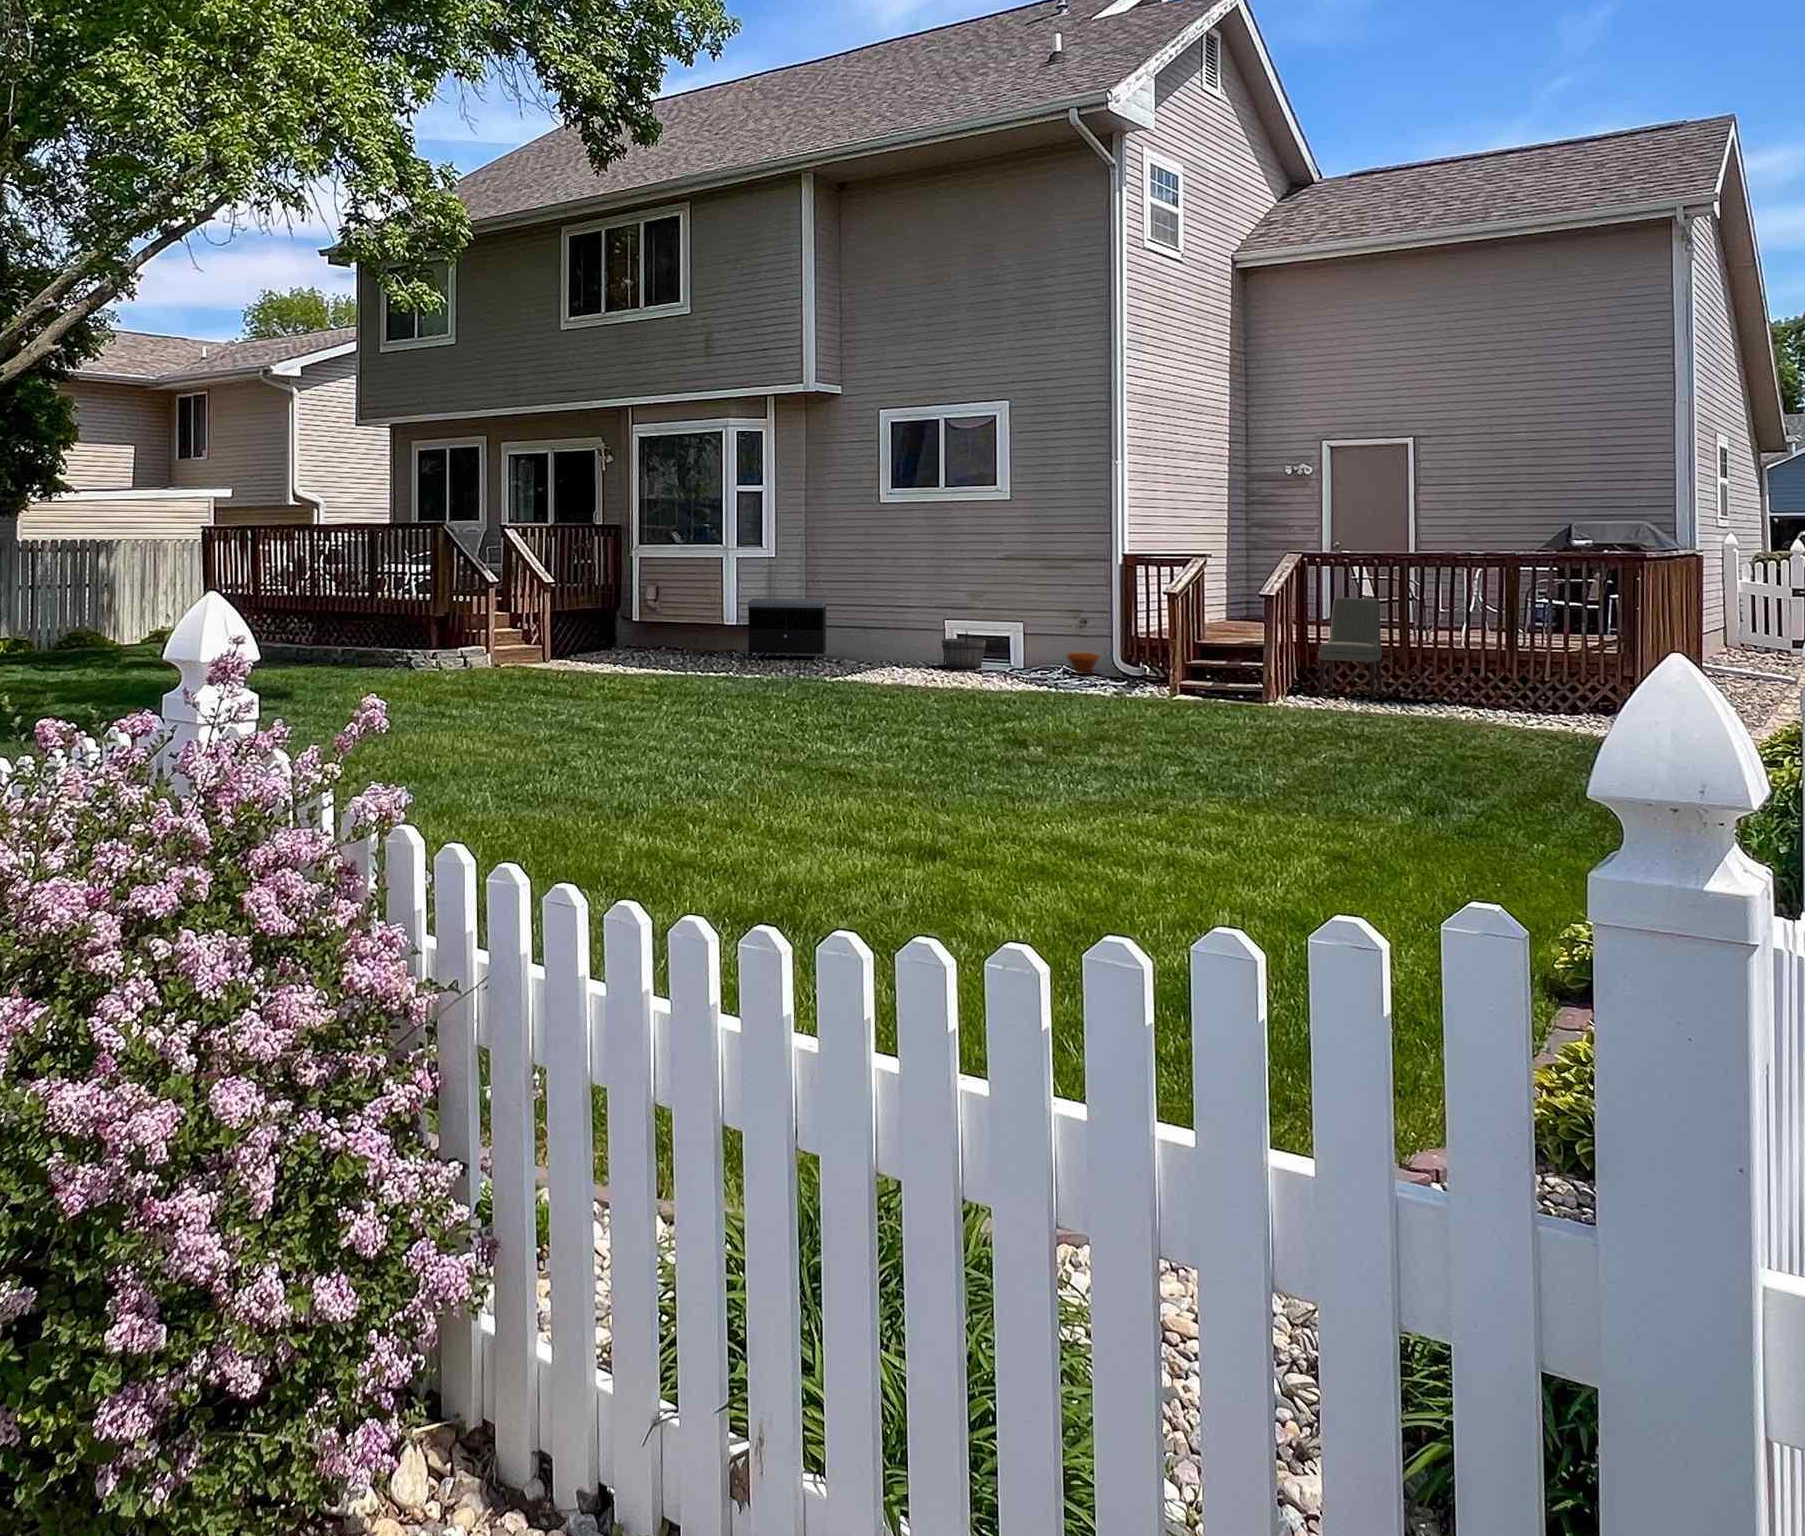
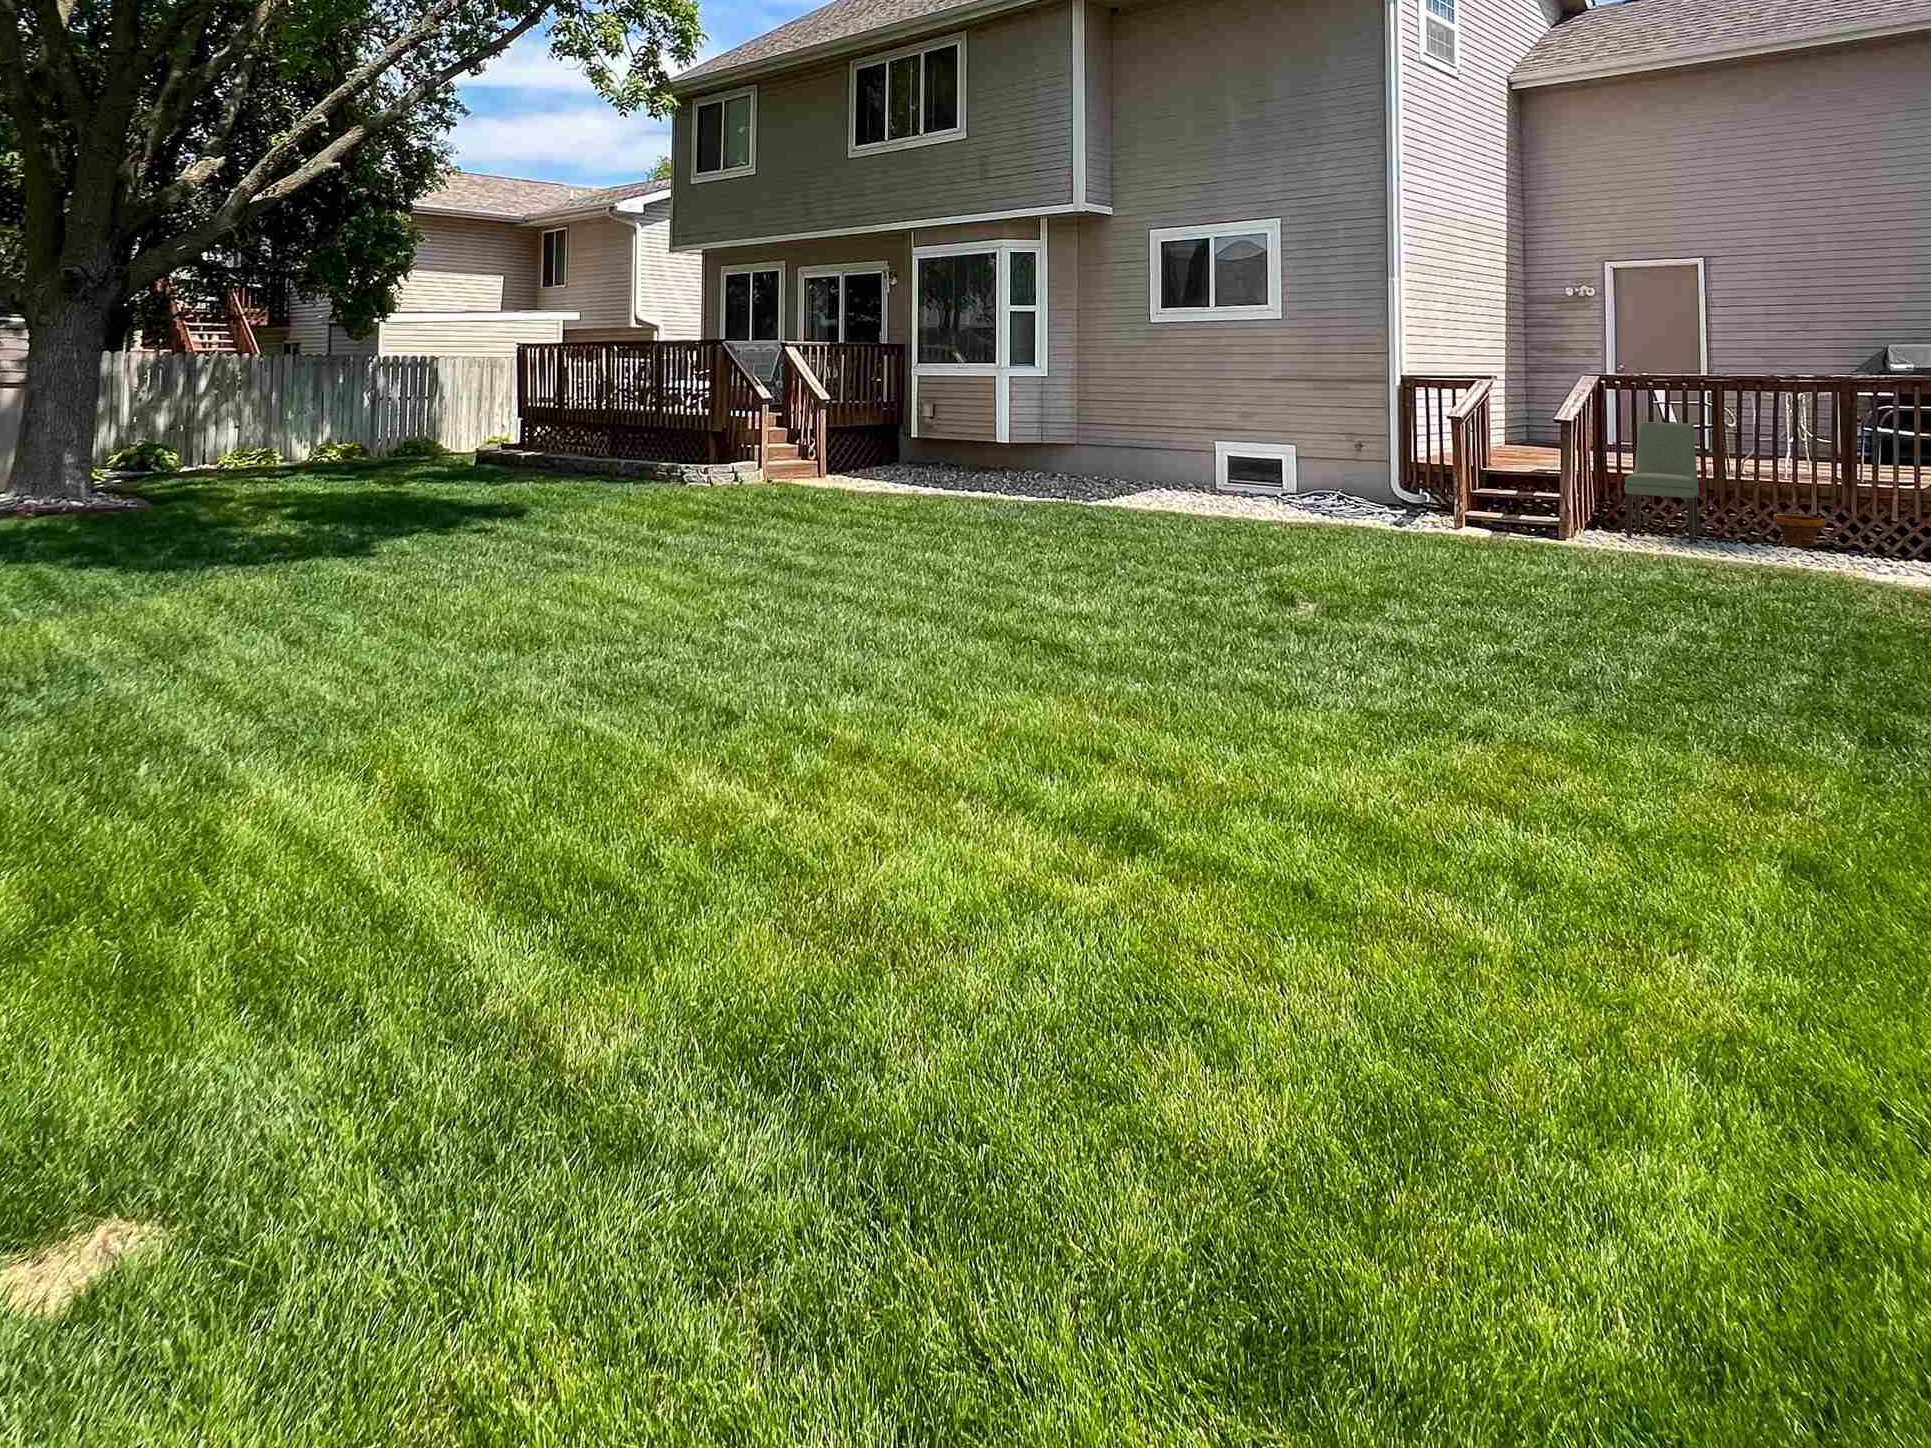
storage bench: present [748,599,826,660] -> none [1017,420,1099,483]
wooden bucket: present [942,630,986,668] -> none [1210,454,1256,495]
planter: present [1067,652,1099,674] -> present [1773,514,1825,546]

